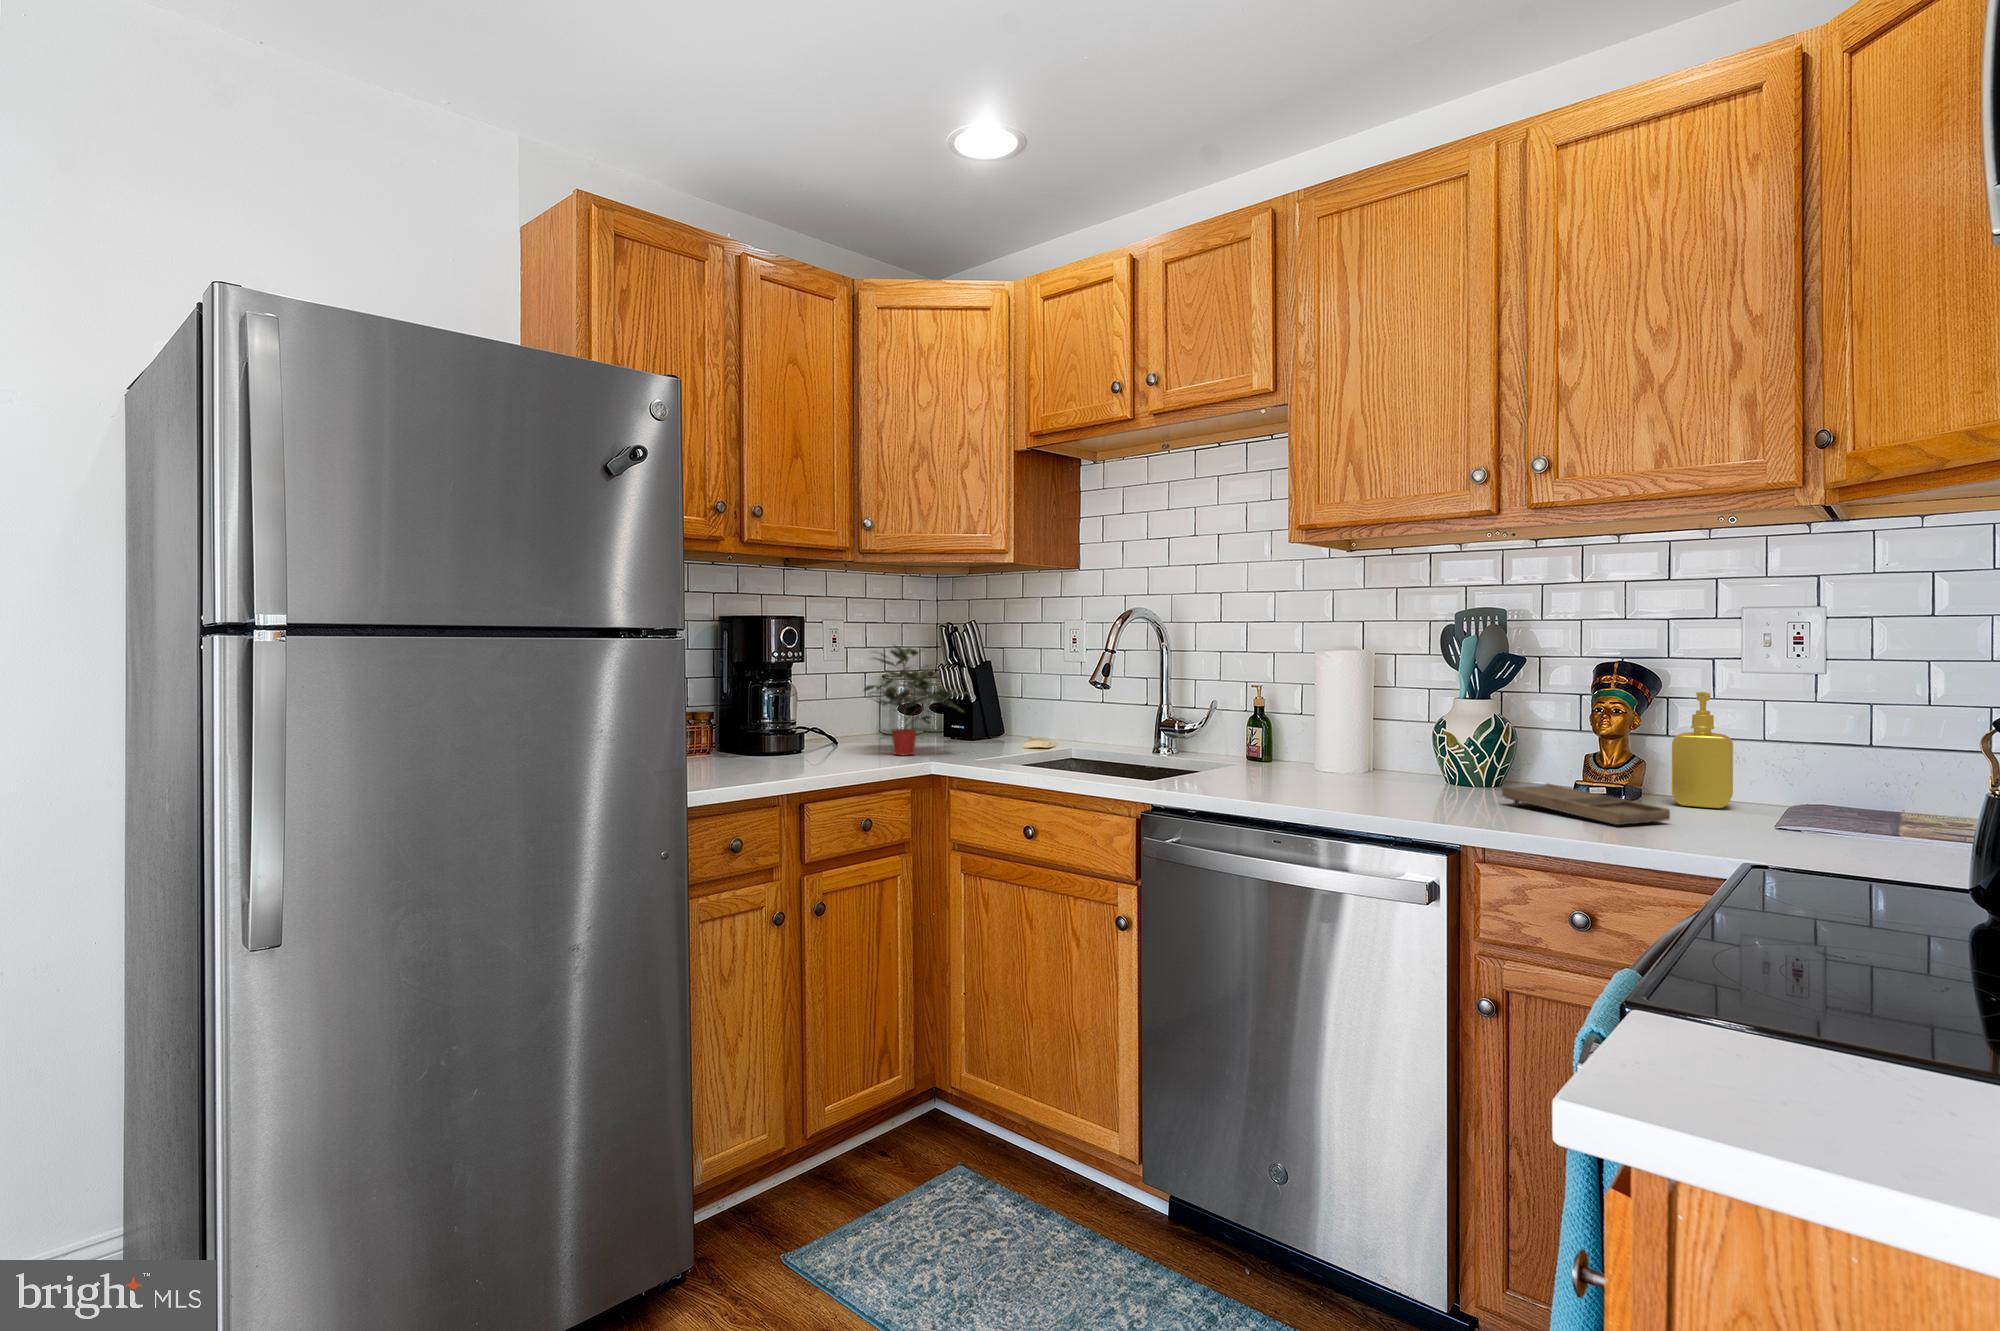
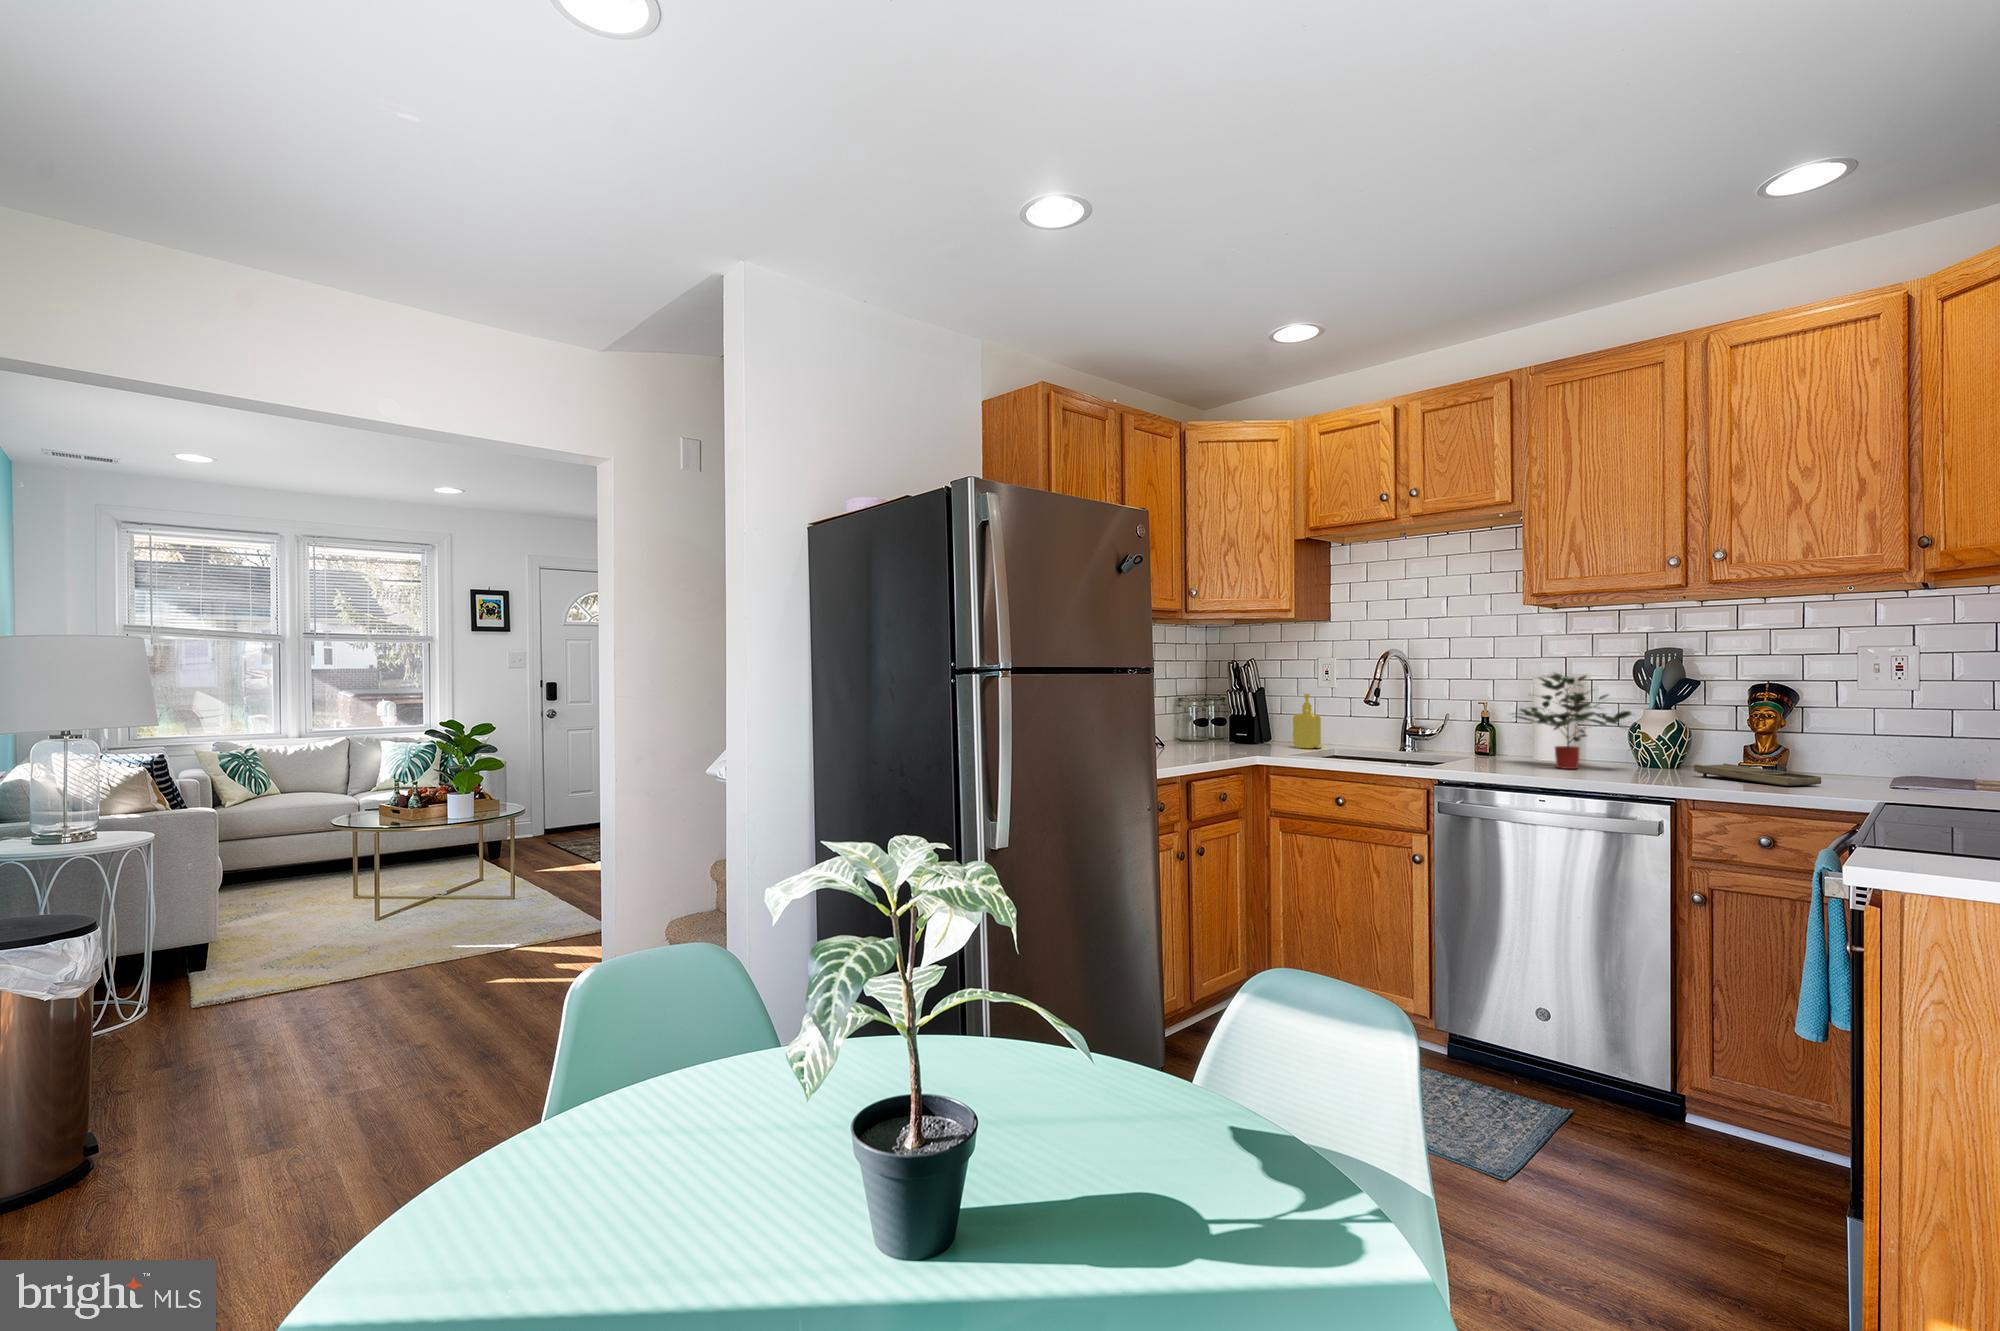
potted plant: present [864,645,968,755] -> present [1513,673,1632,769]
soap dispenser: present [1672,692,1733,808] -> present [1293,694,1321,749]

